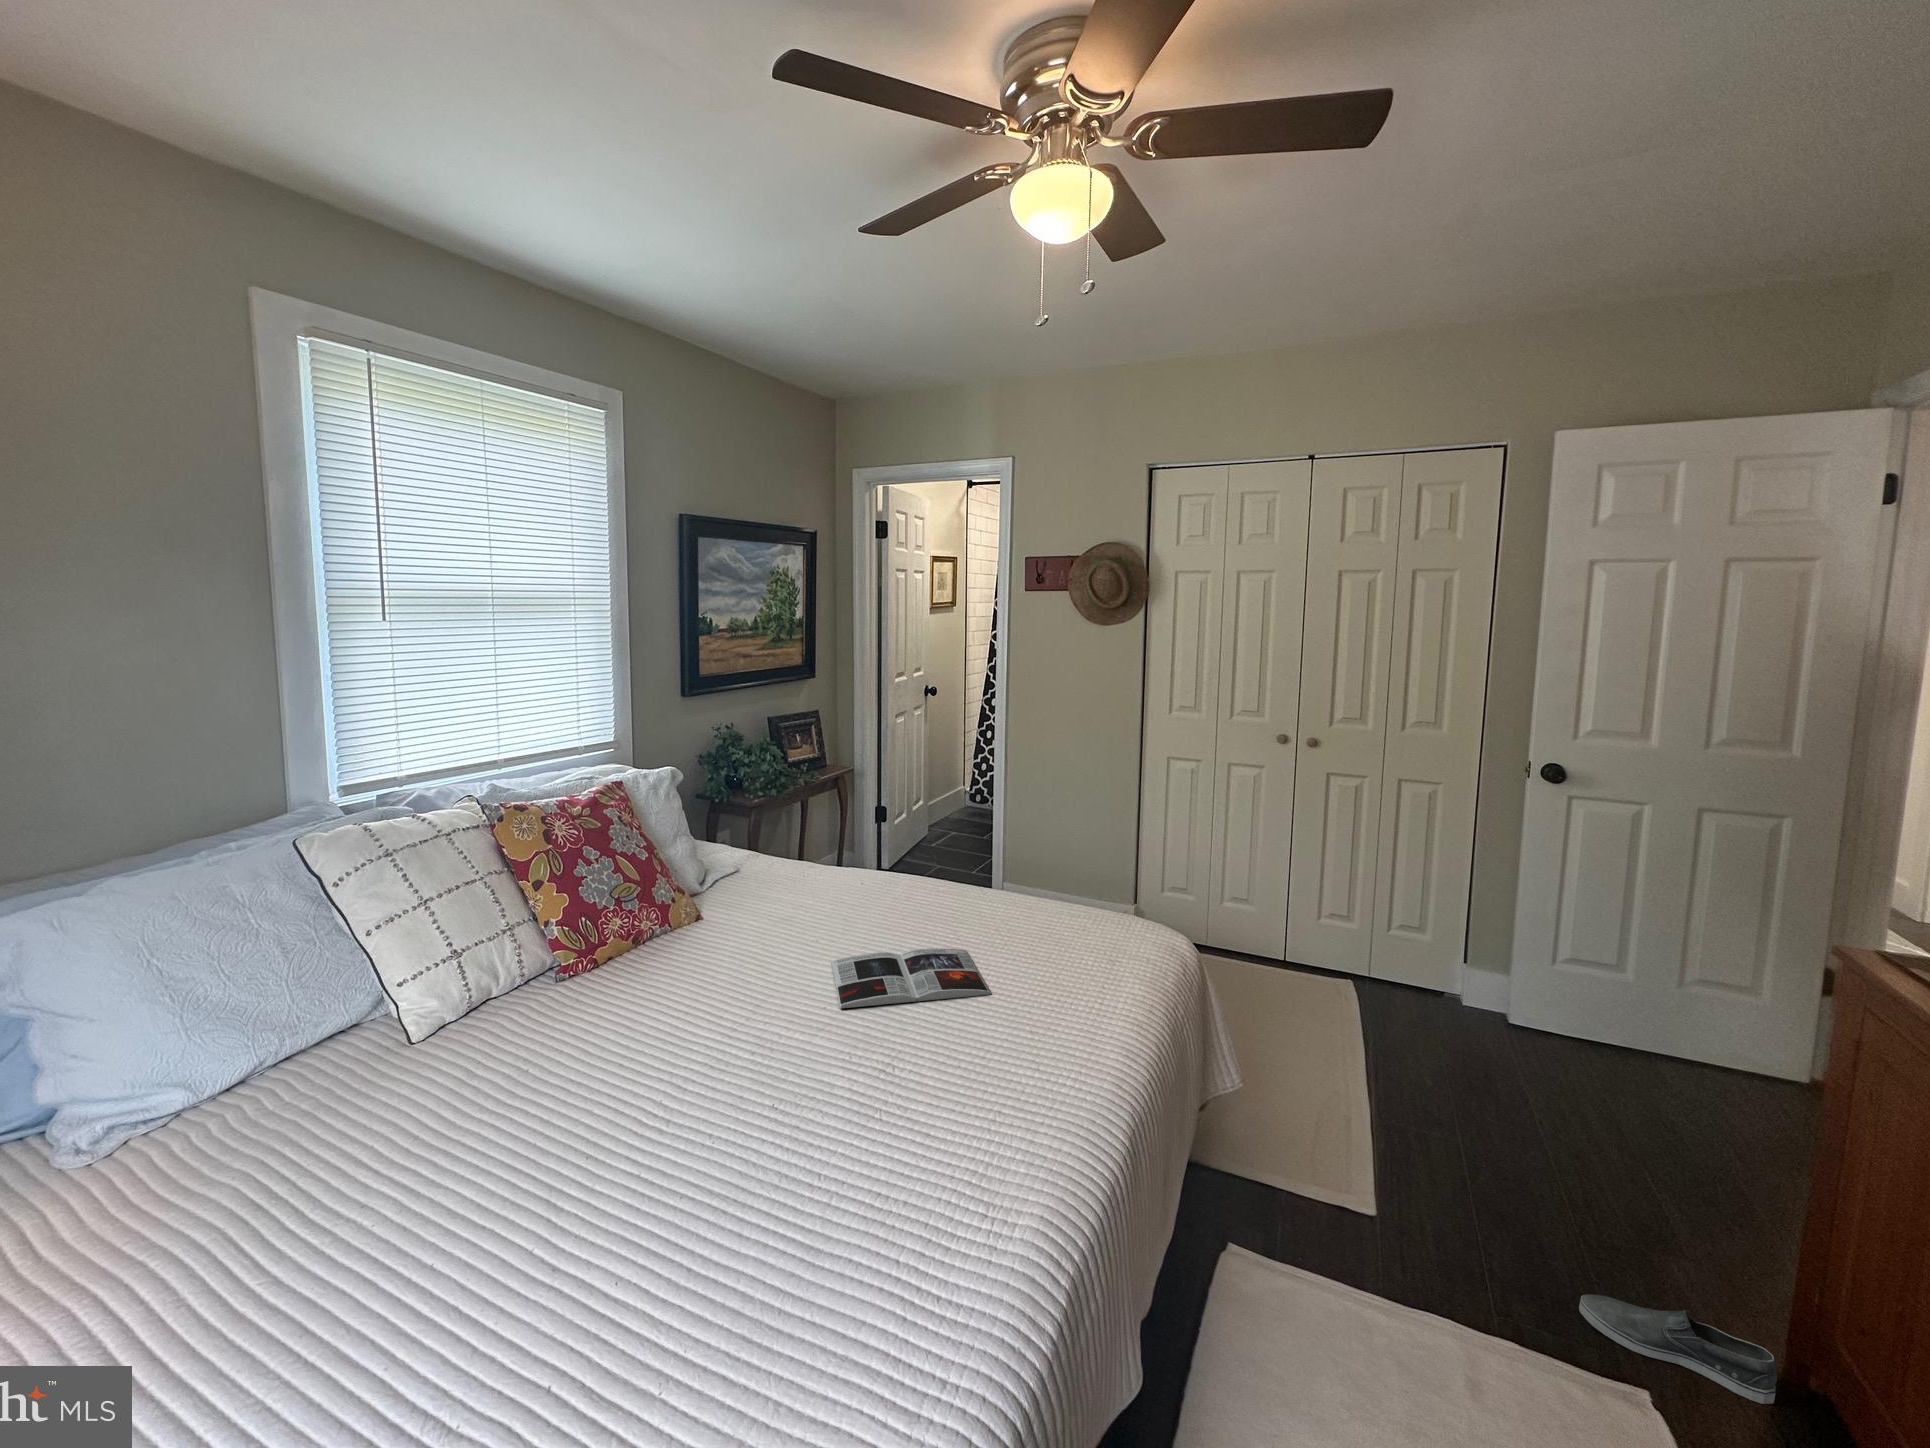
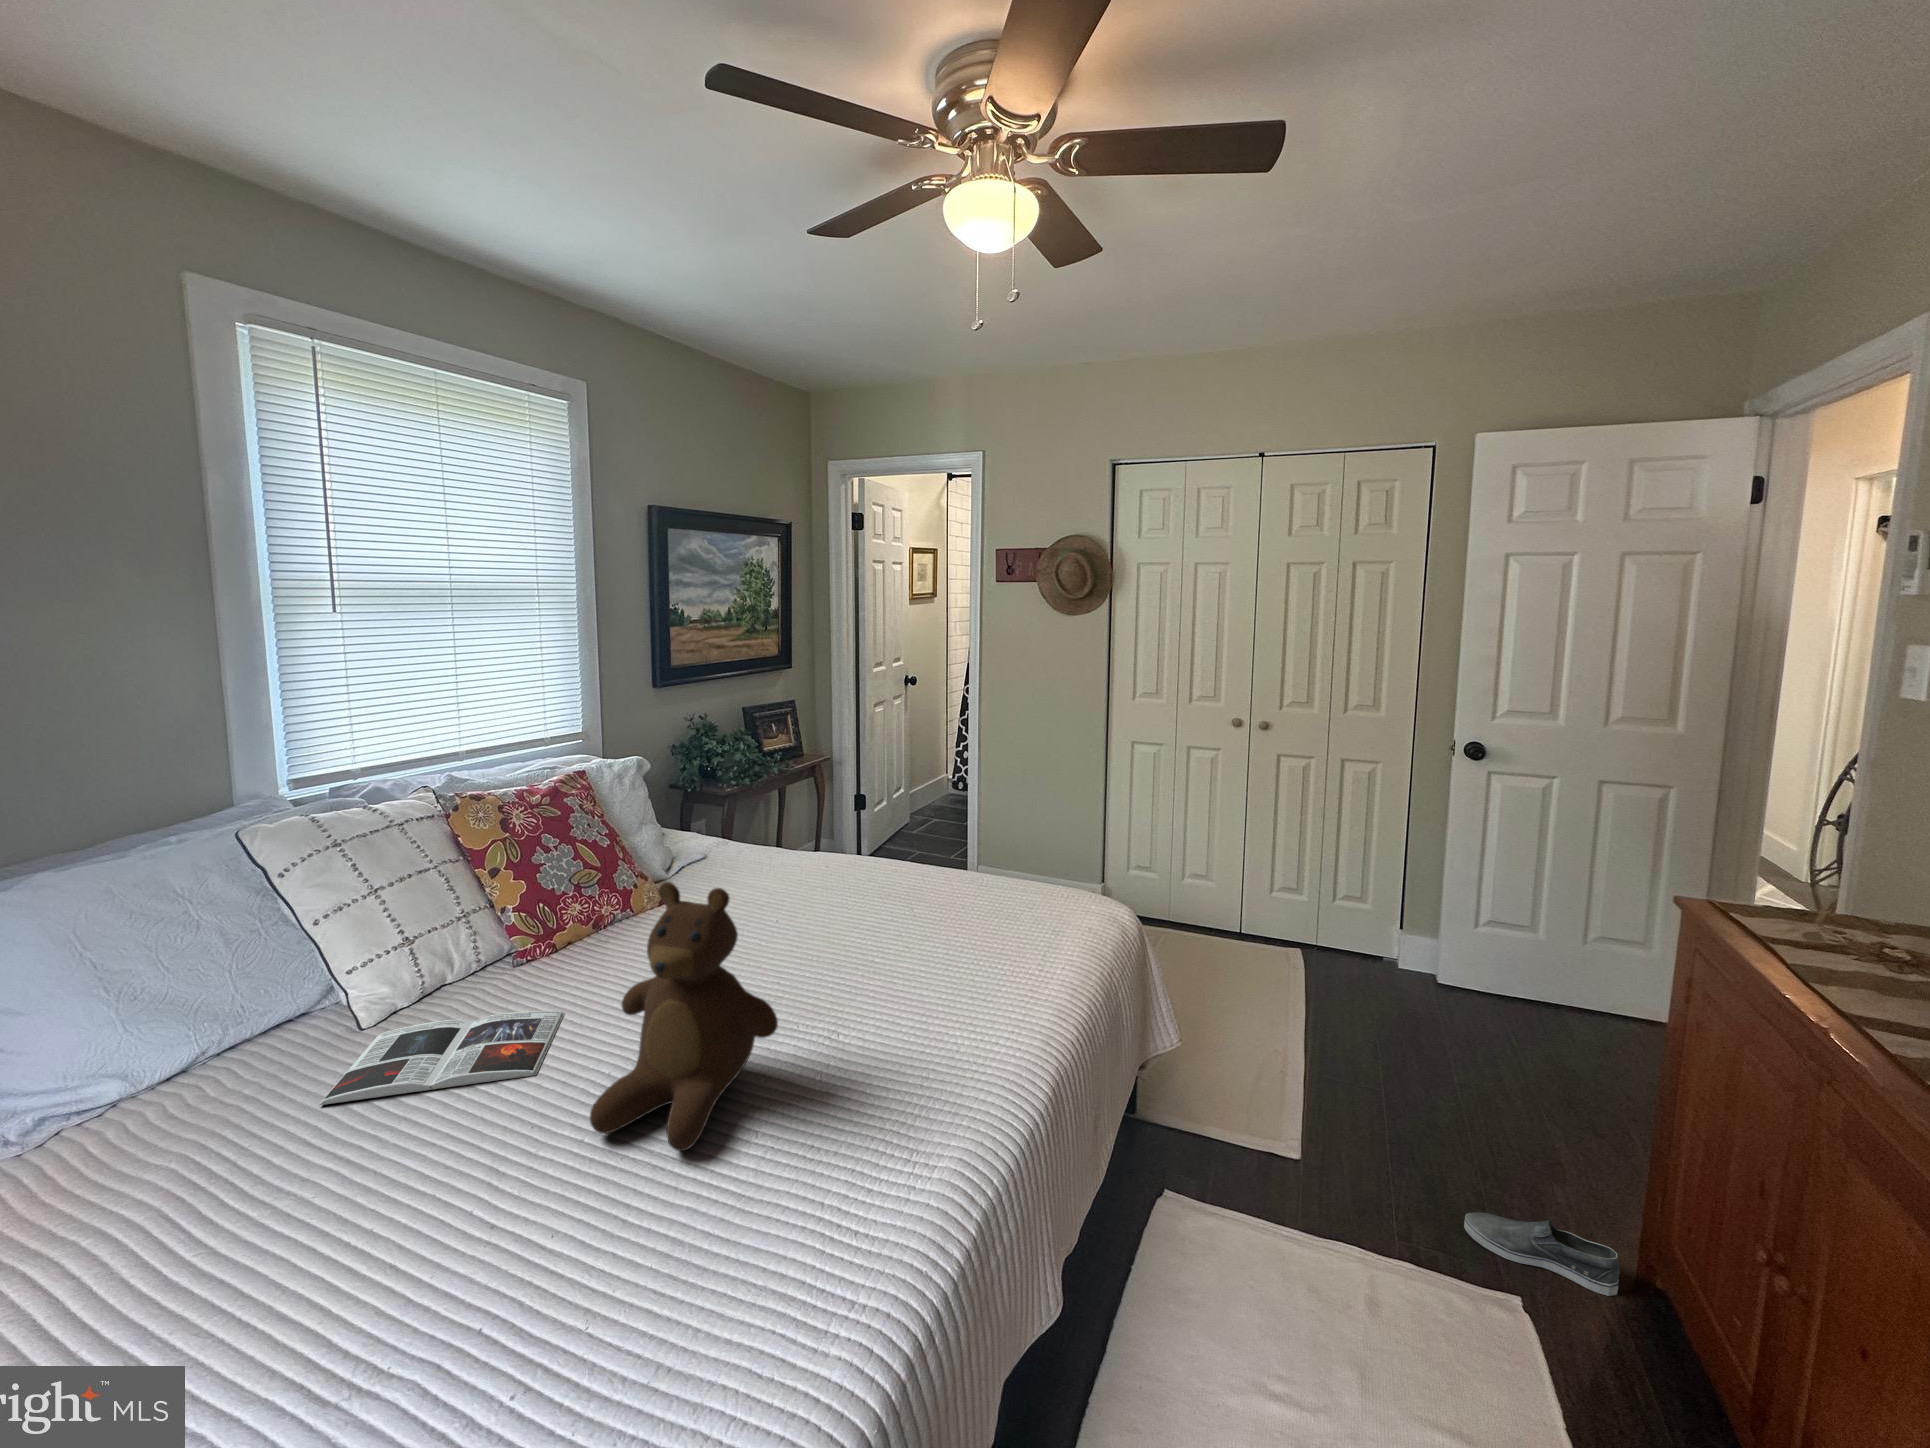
teddy bear: none [646,904,838,1193] -> present [590,882,778,1151]
magazine: present [831,948,991,1008] -> present [319,1011,564,1105]

